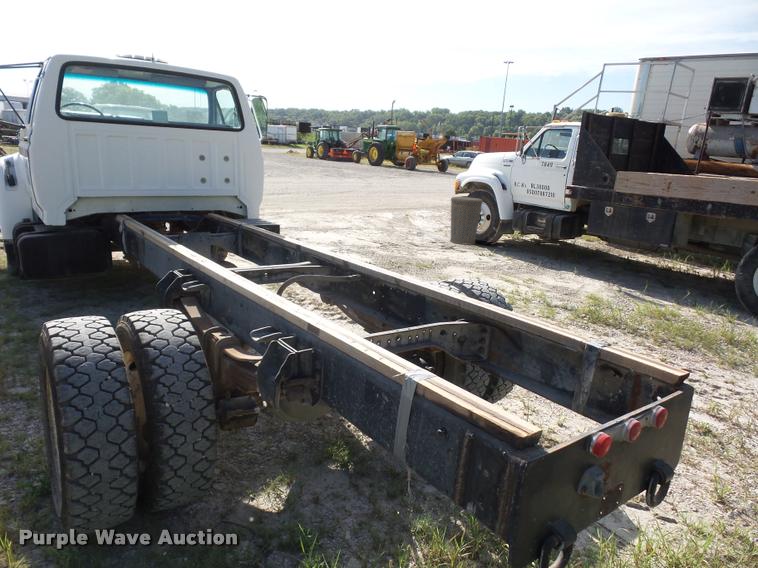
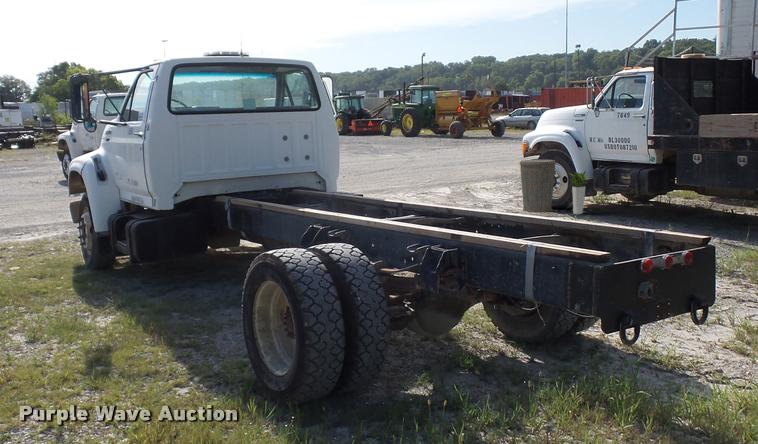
planter: none [492,211,511,250] -> present [571,171,588,214]

